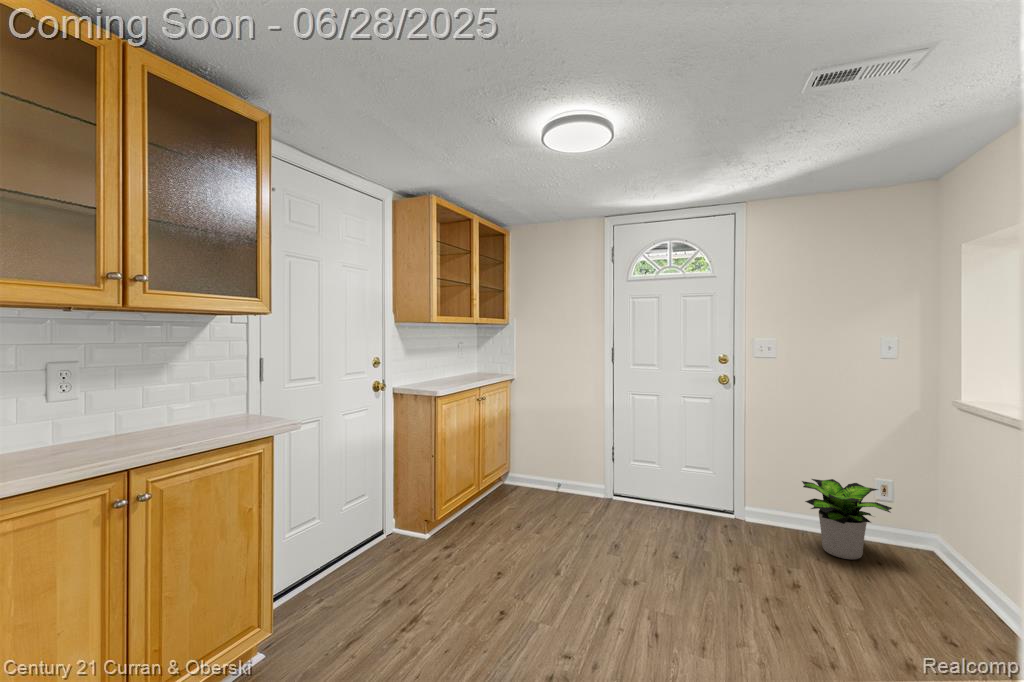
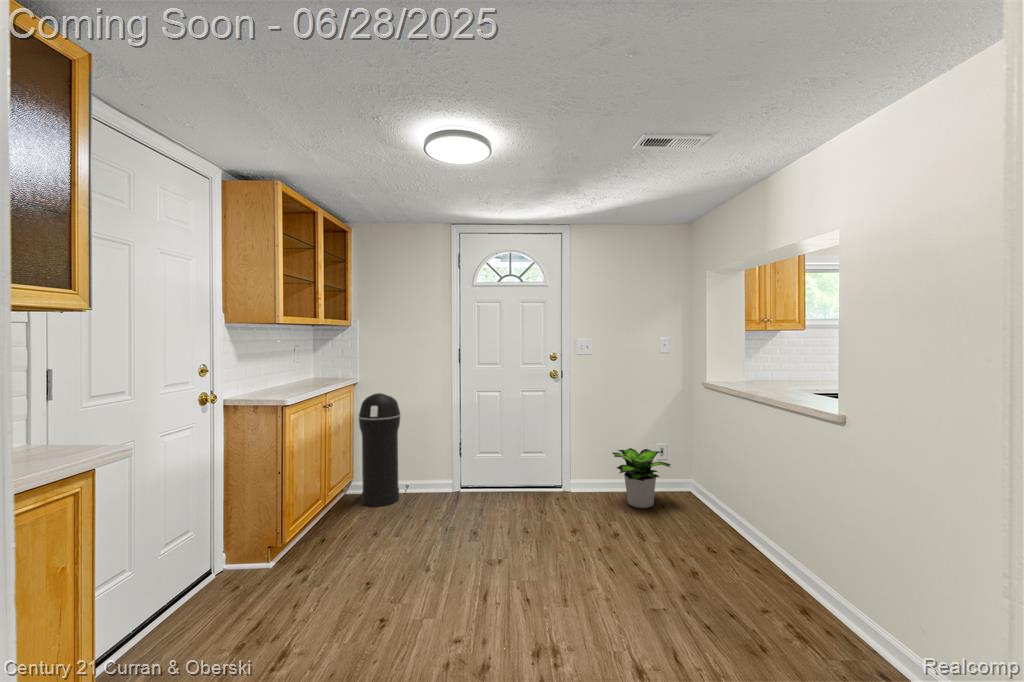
trash can: none [513,389,553,501] -> present [359,393,400,506]

